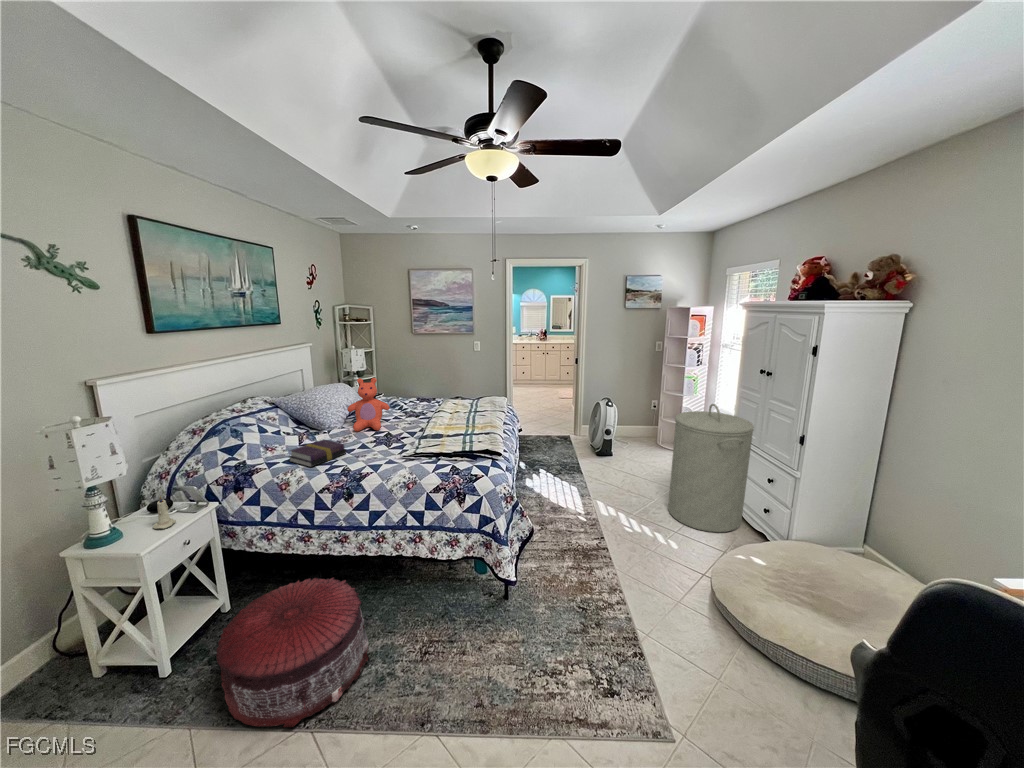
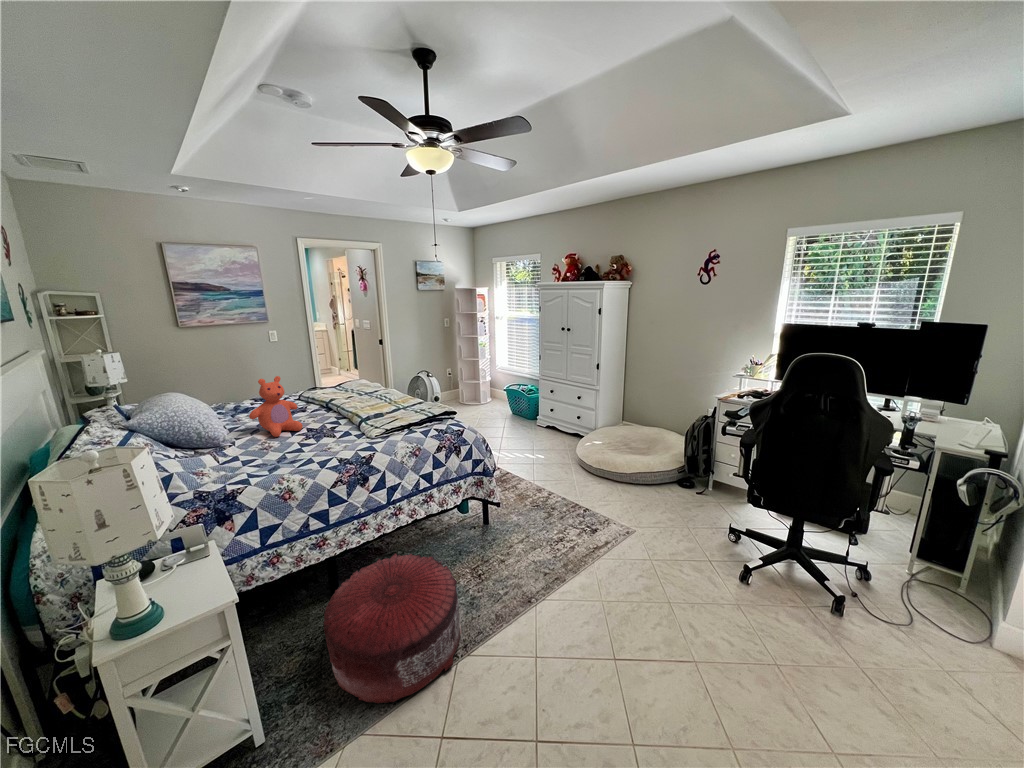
laundry hamper: present [668,404,754,532] -> none [513,359,563,444]
book: present [289,440,346,467] -> none [260,442,313,474]
candle: present [153,496,176,529] -> none [175,541,204,586]

